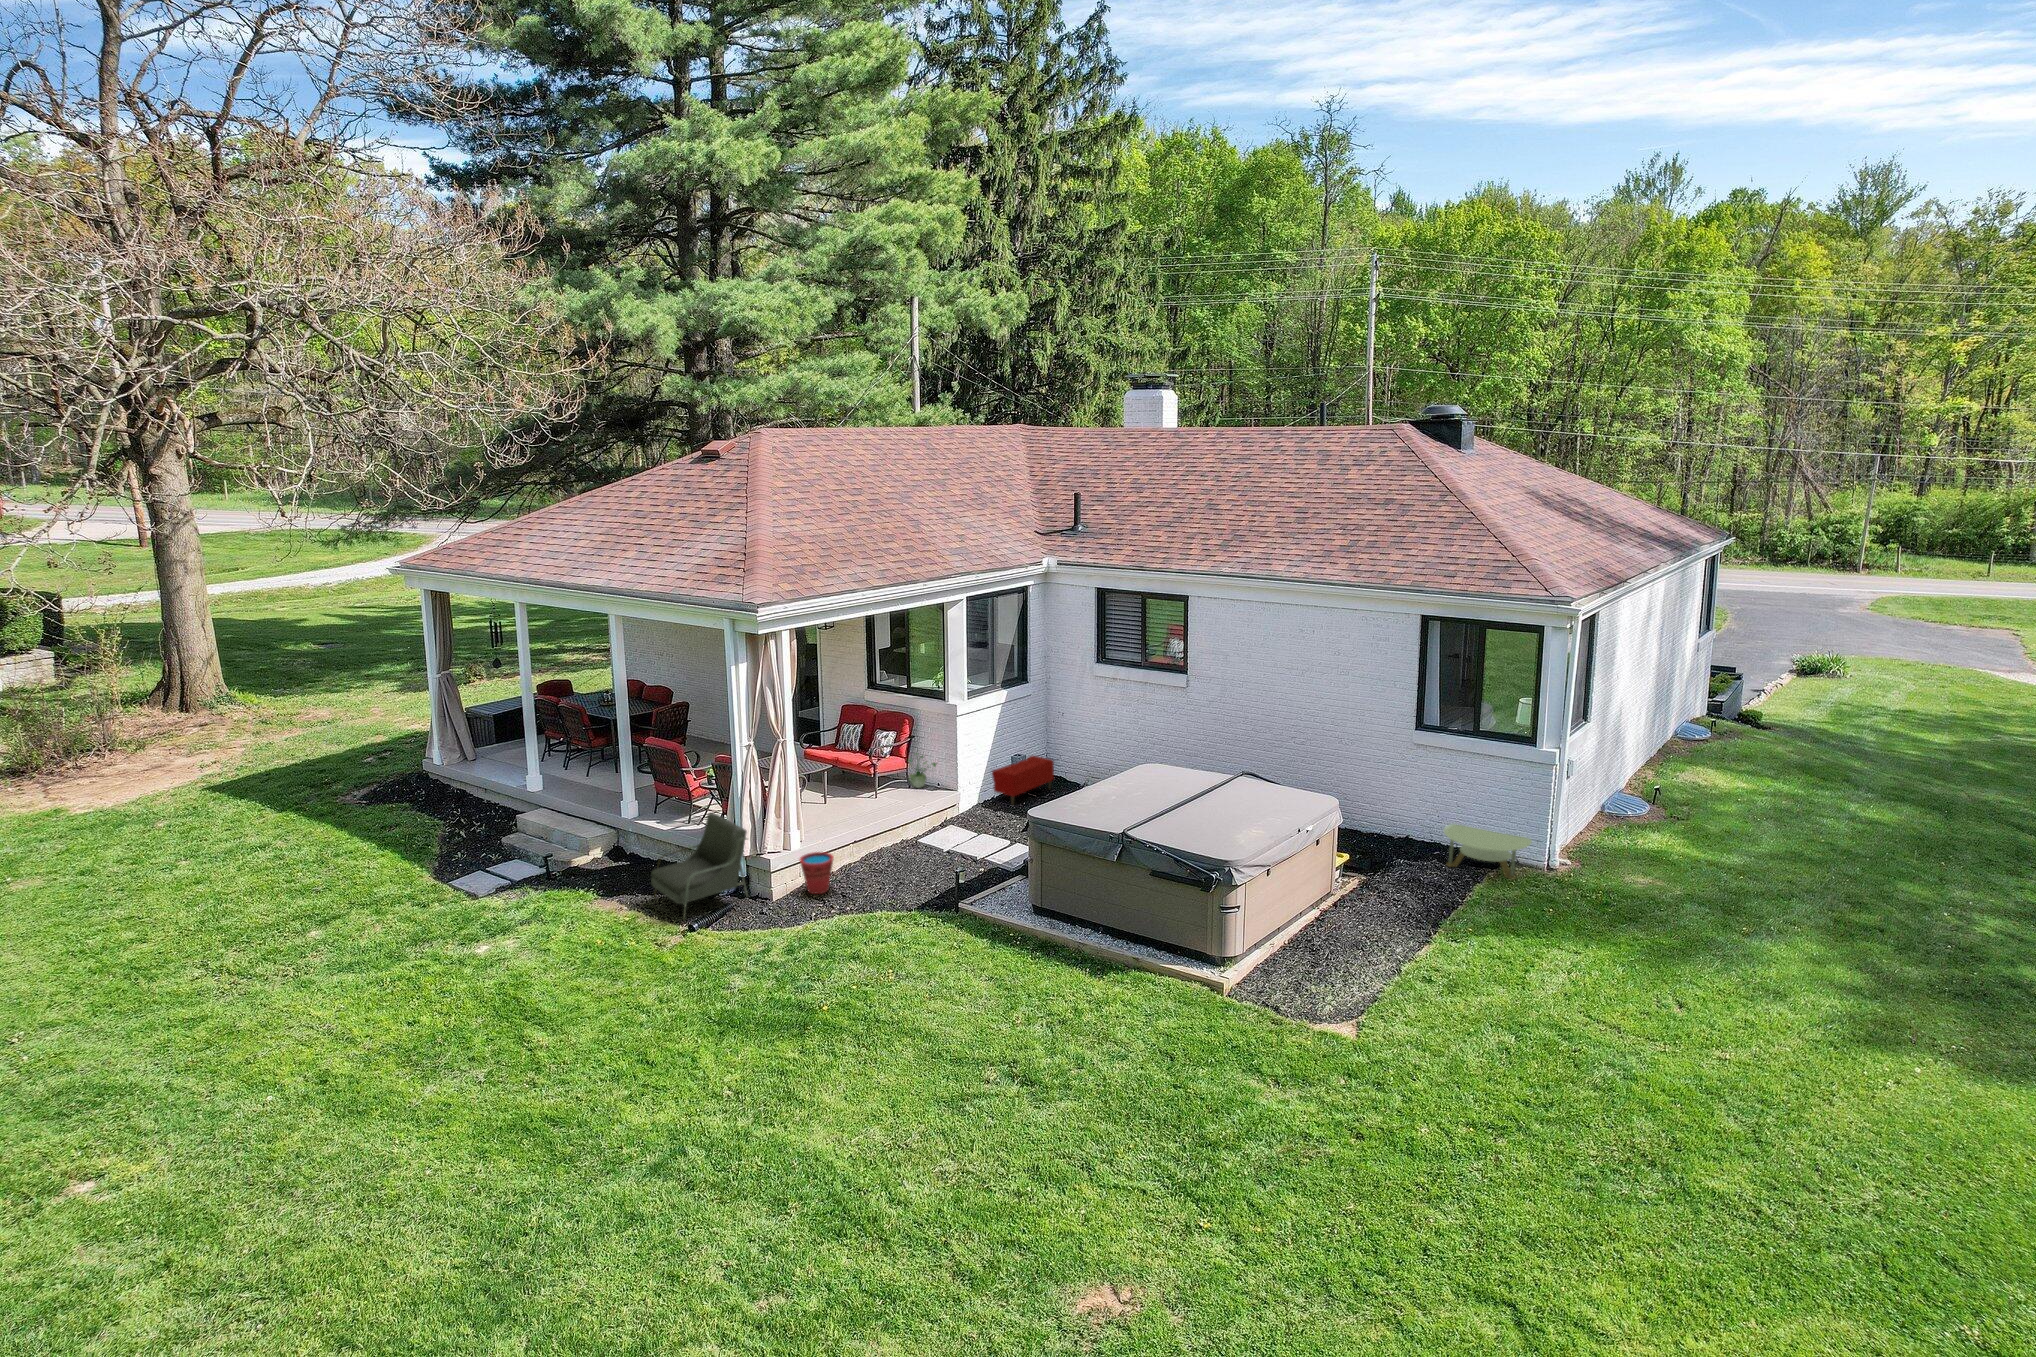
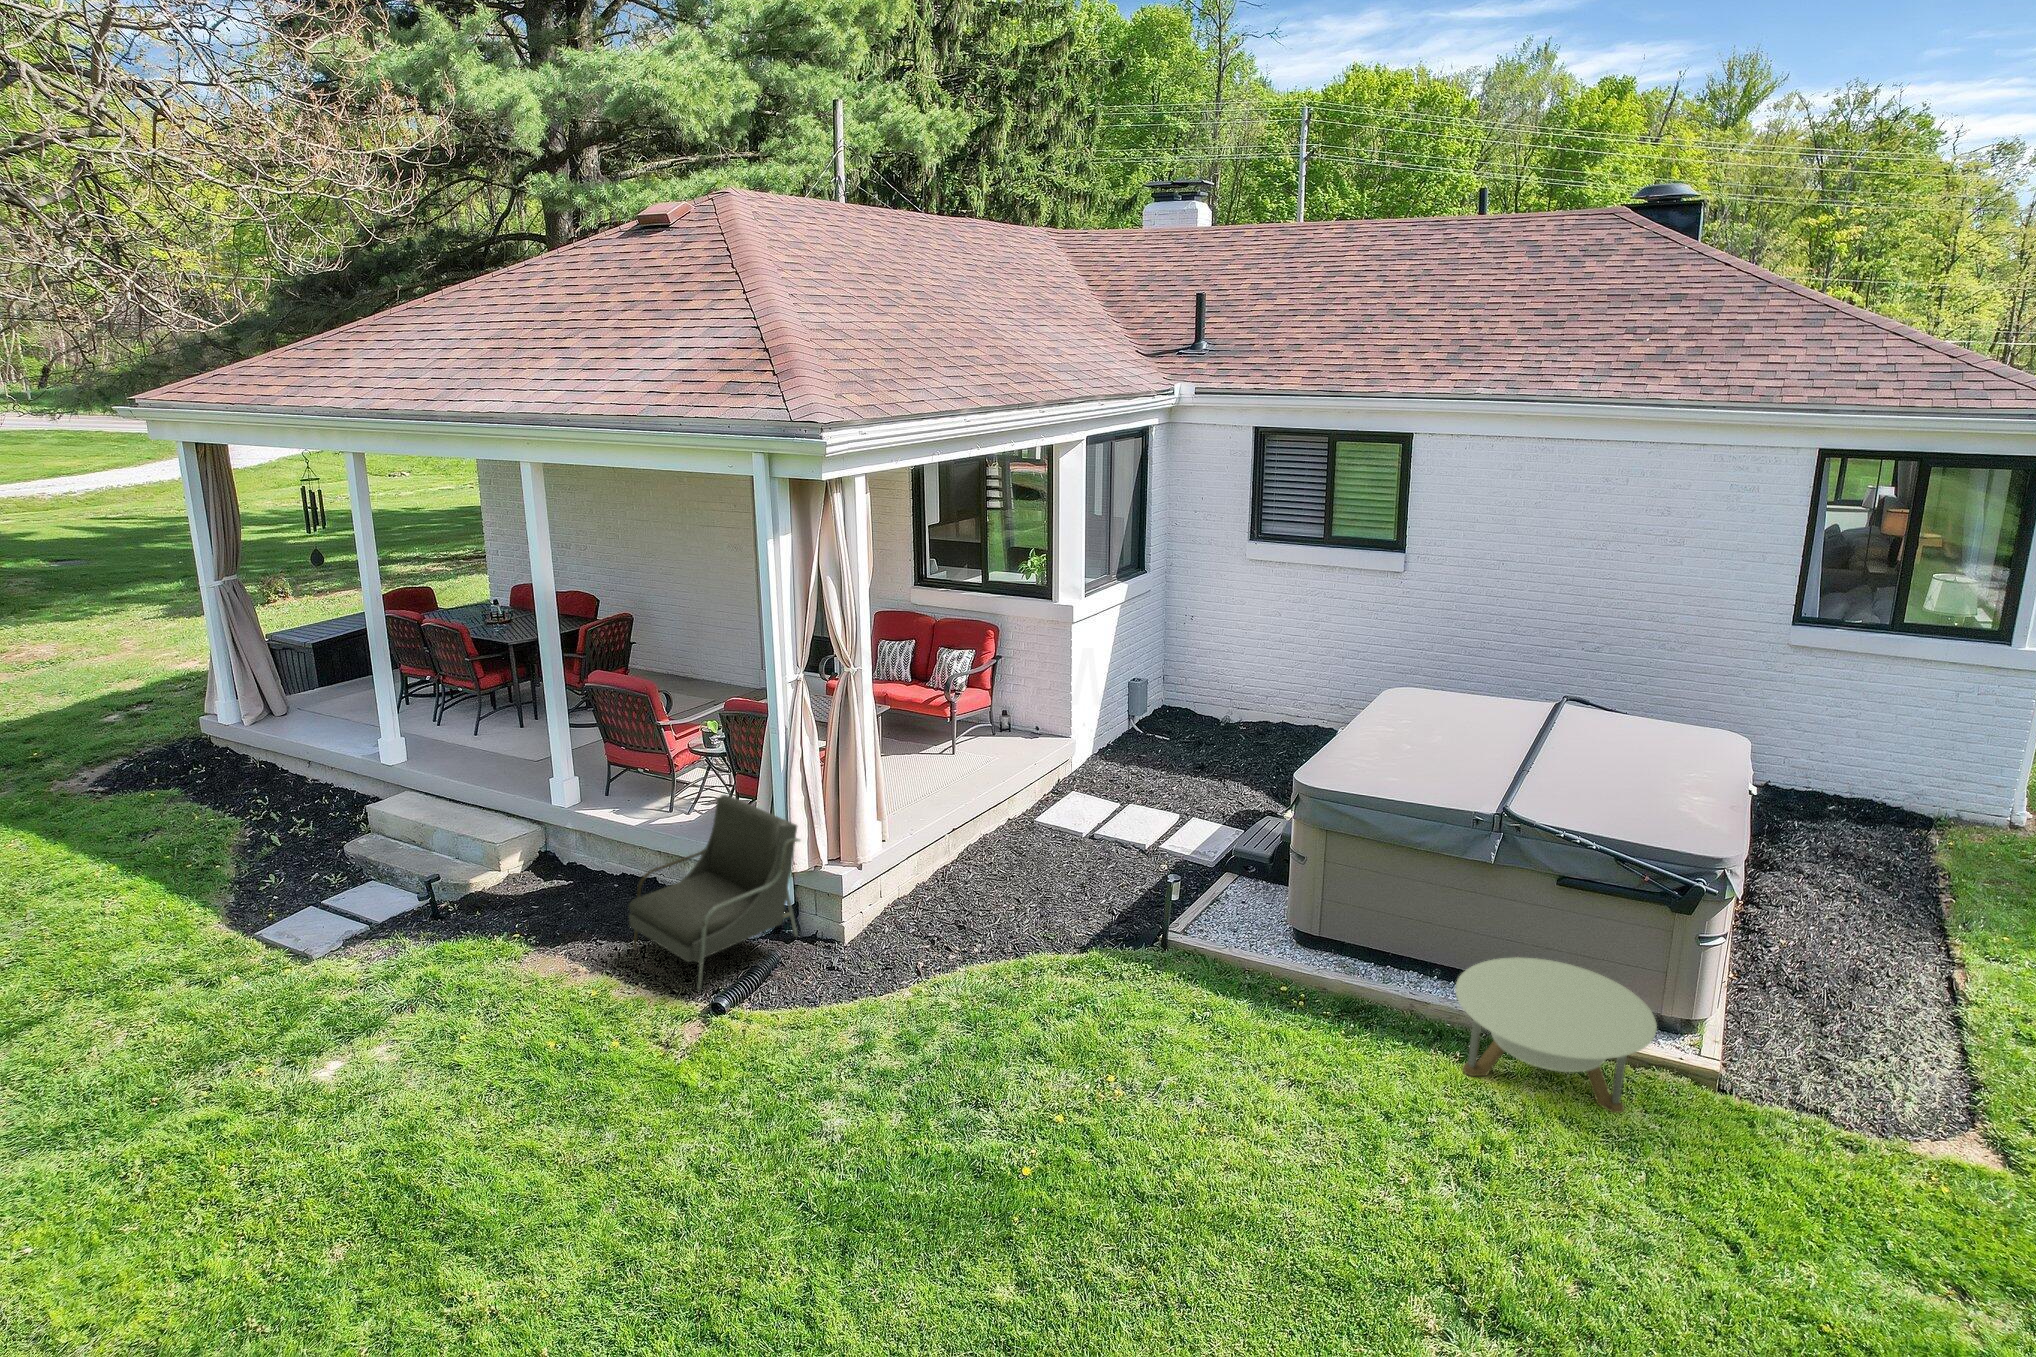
potted plant: present [909,756,936,788] -> none [991,672,1046,737]
bench: present [992,756,1054,805] -> none [1105,681,1192,758]
round table: present [1444,824,1532,879] -> present [1455,957,1657,1113]
bucket: present [800,852,834,894] -> none [882,853,940,925]

